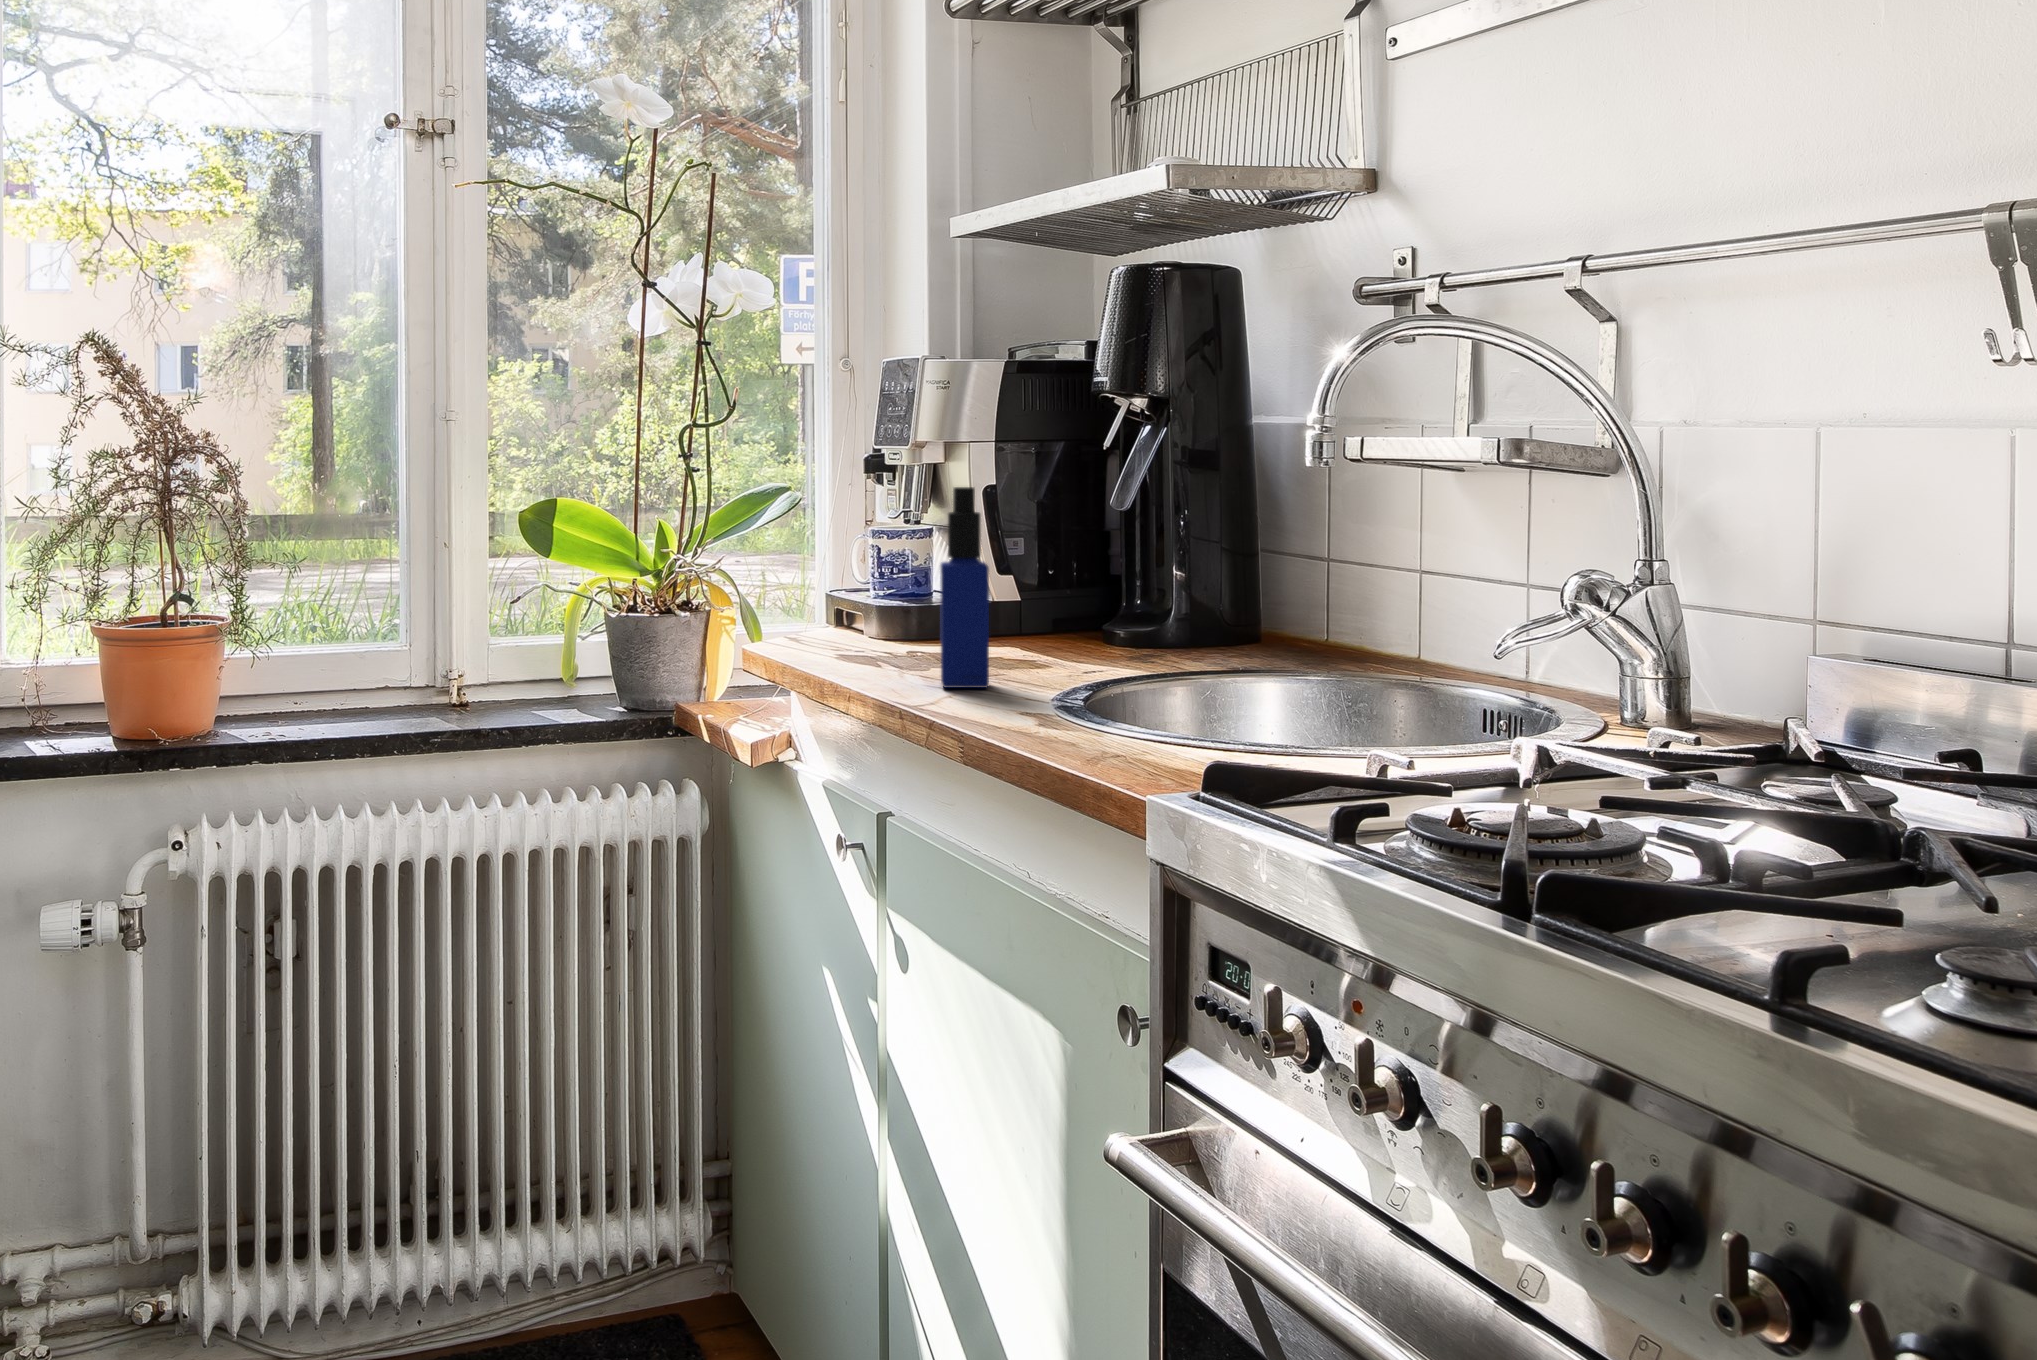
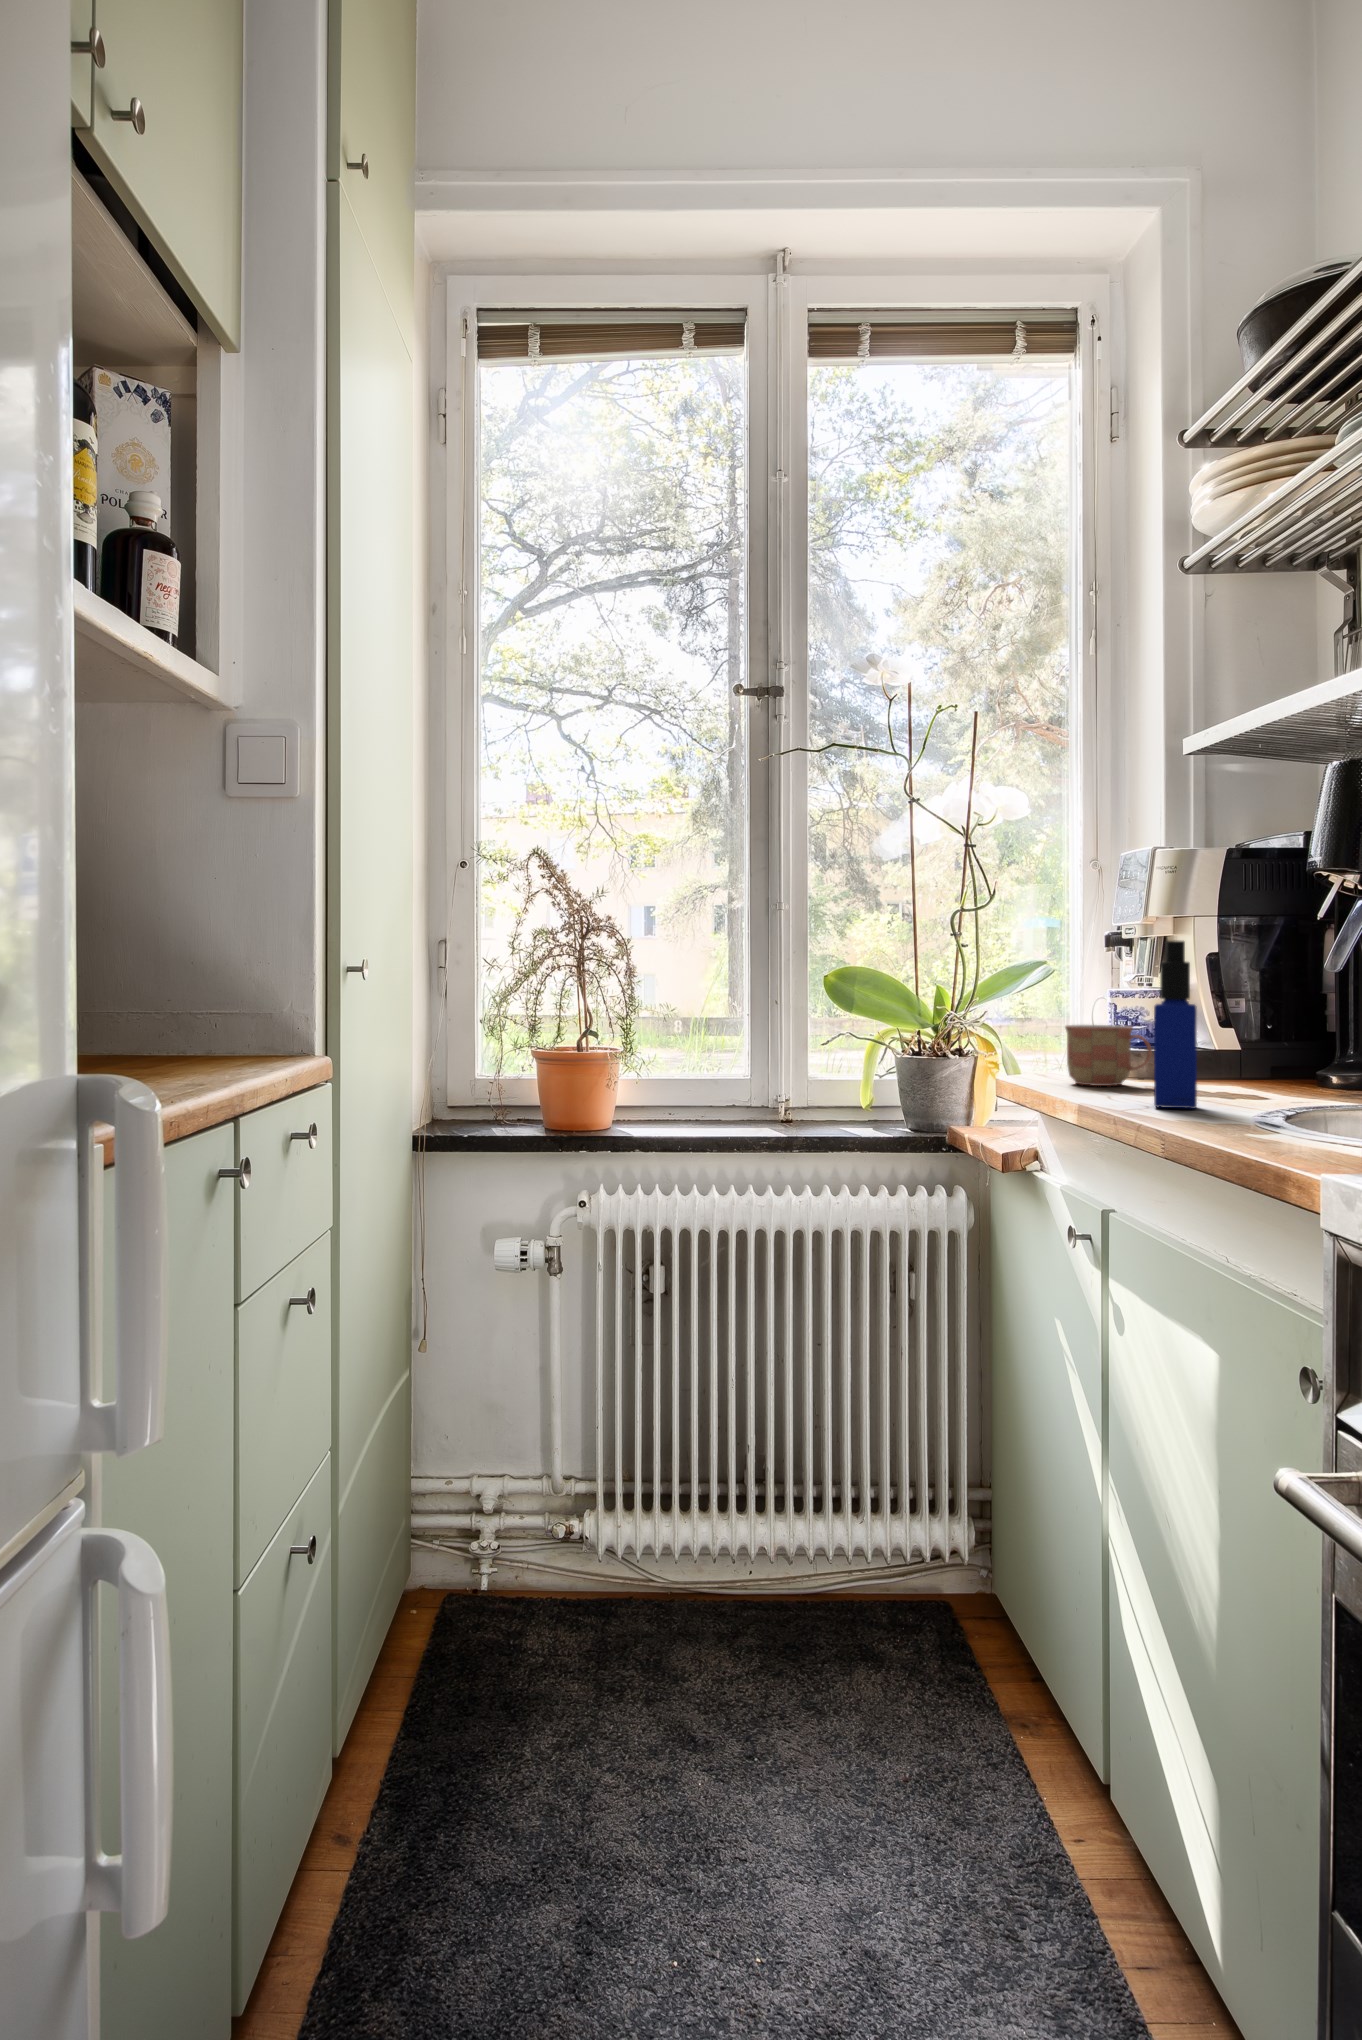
mug: none [826,576,927,653] -> present [1065,1025,1152,1086]

